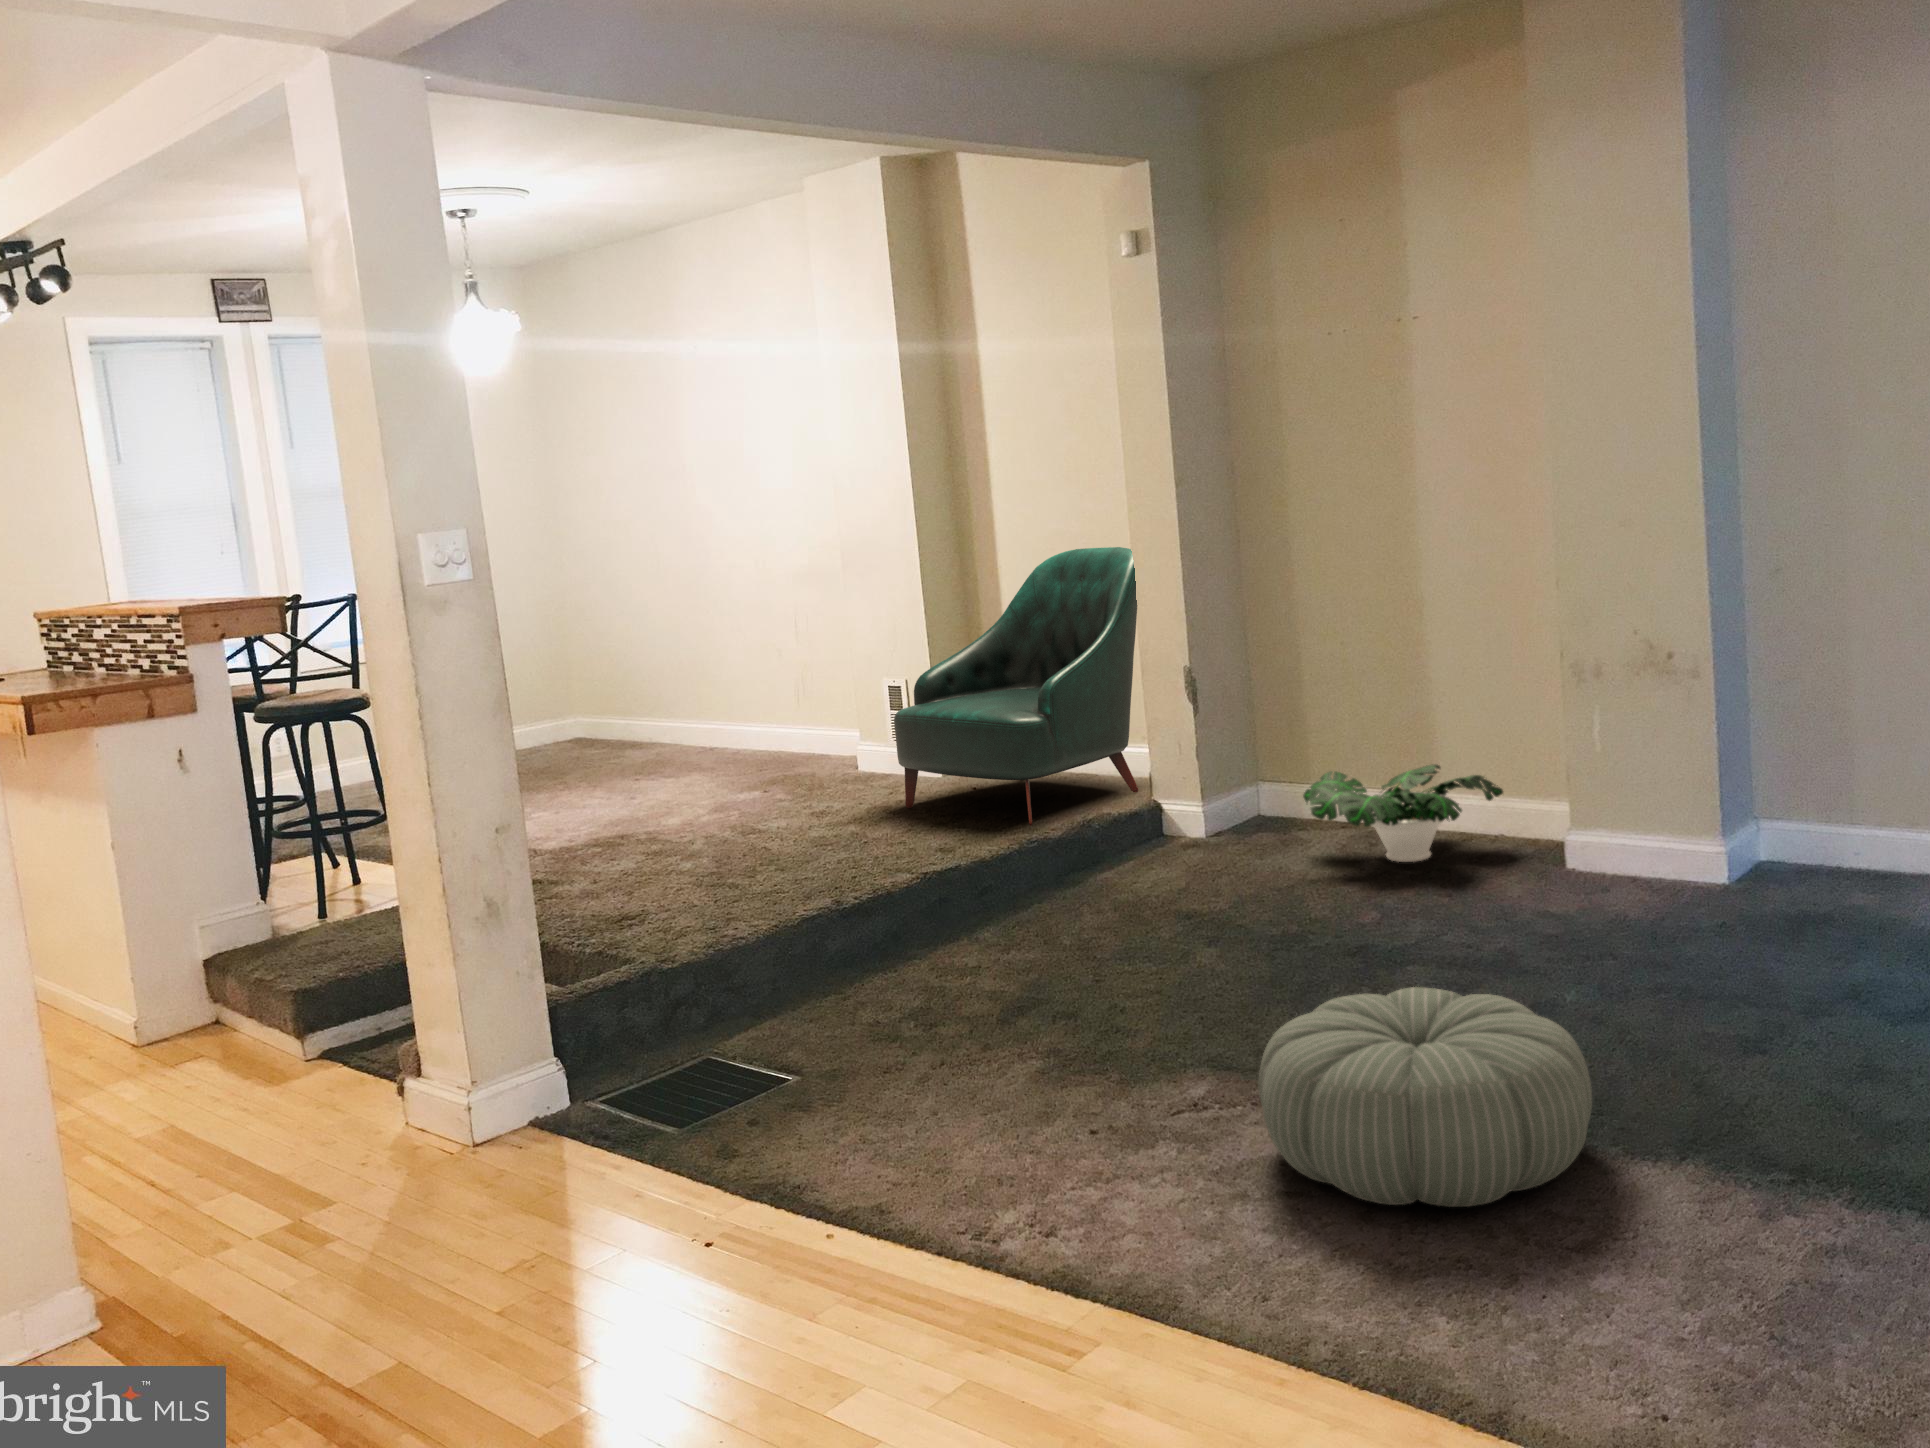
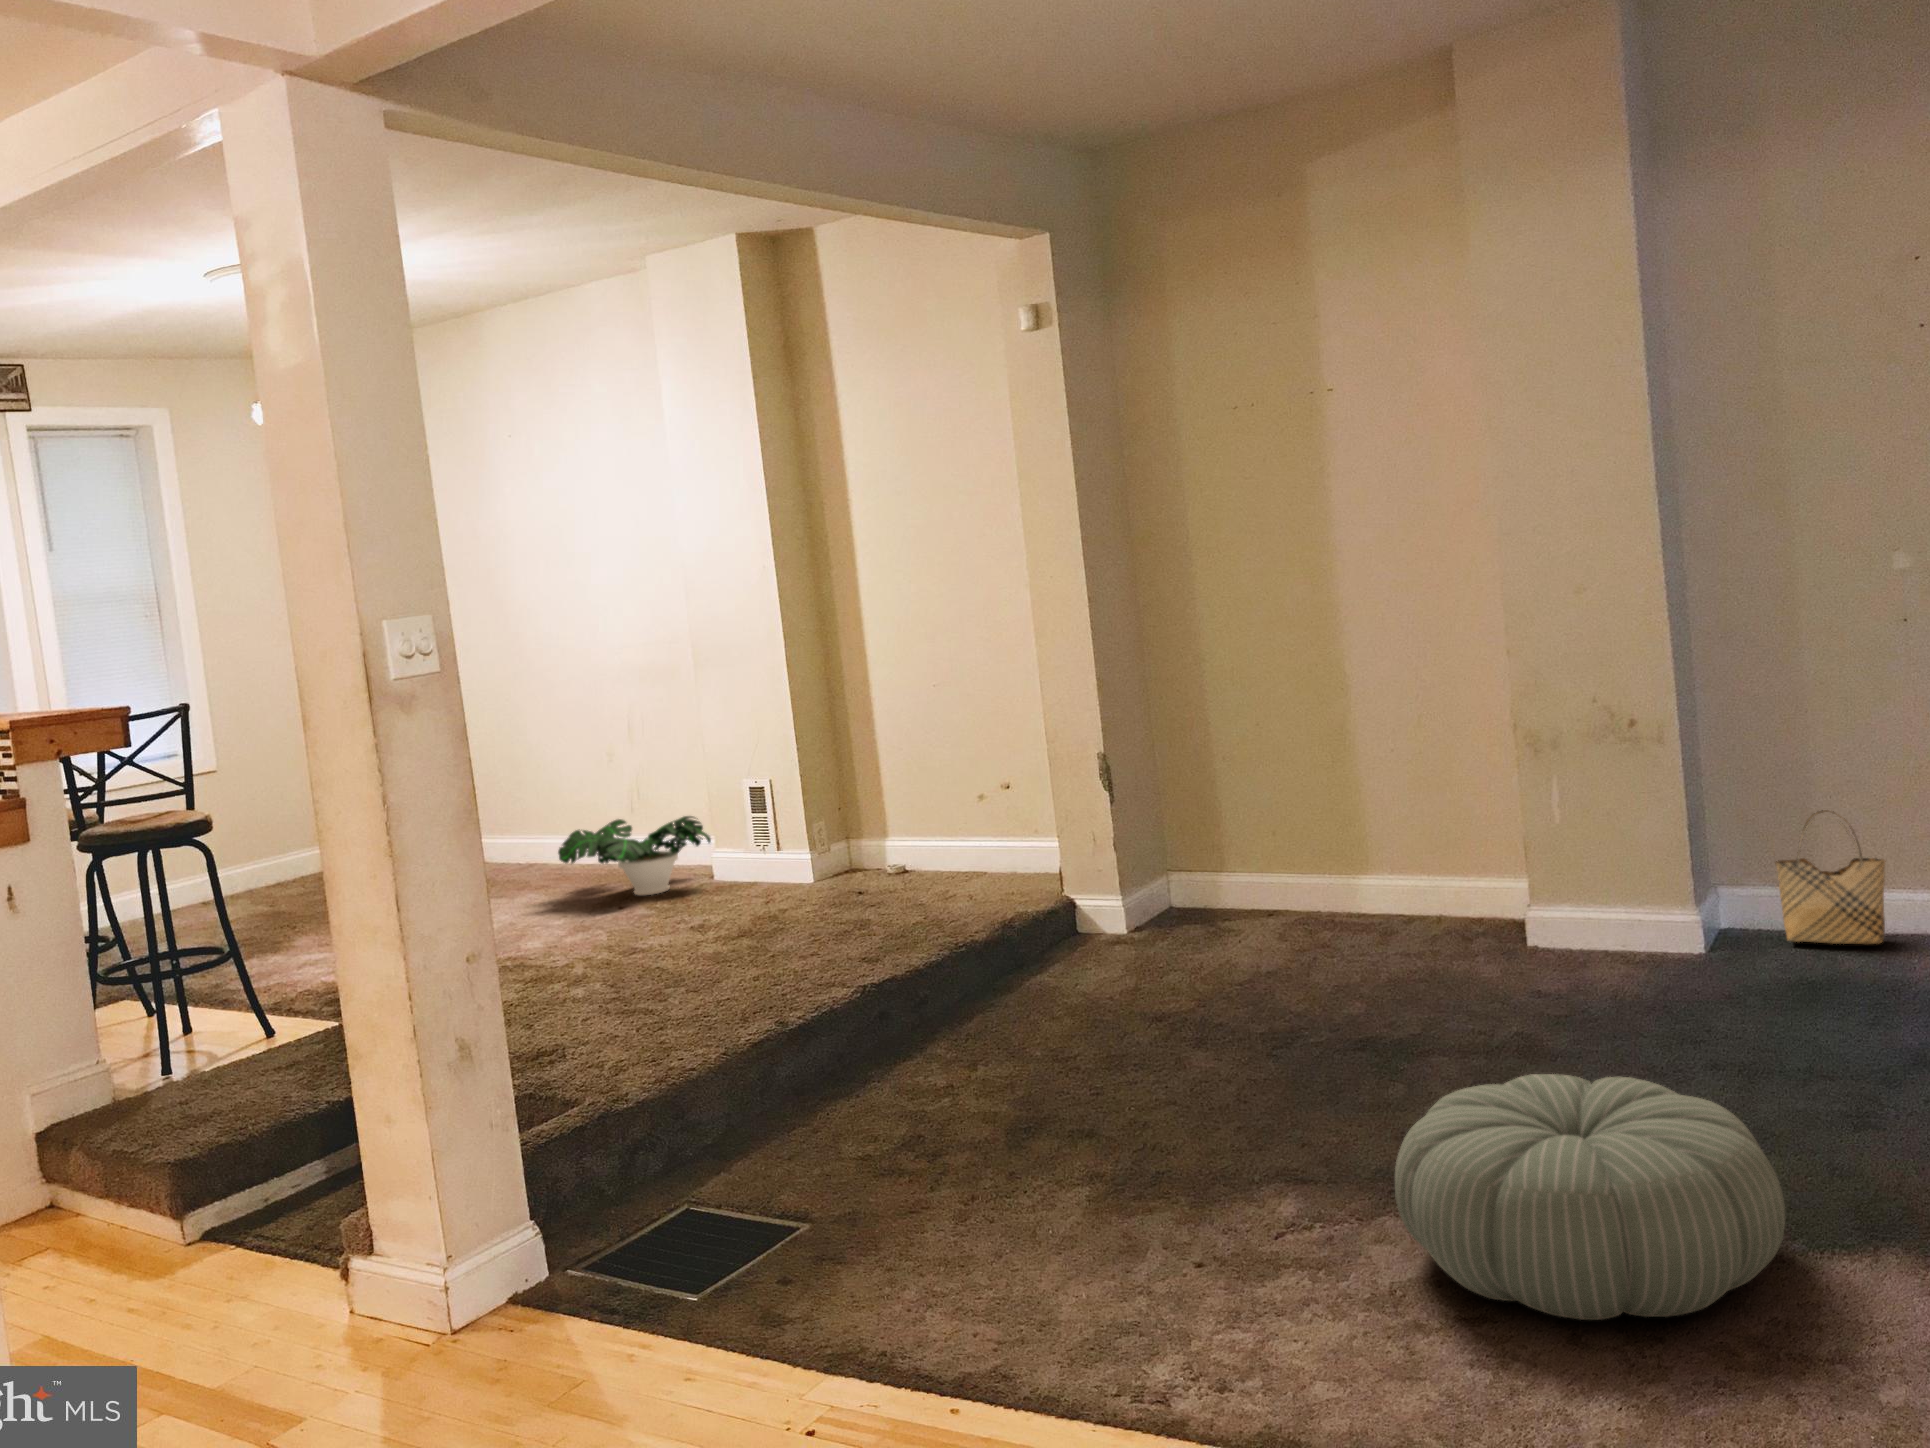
armchair: present [894,547,1139,826] -> none [784,633,1048,929]
woven basket: none [1808,752,1917,887] -> present [1775,810,1886,944]
potted plant: present [1303,764,1503,862] -> present [558,816,711,895]

